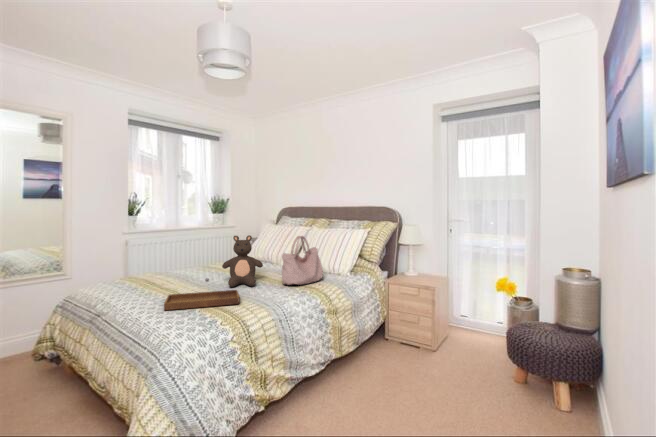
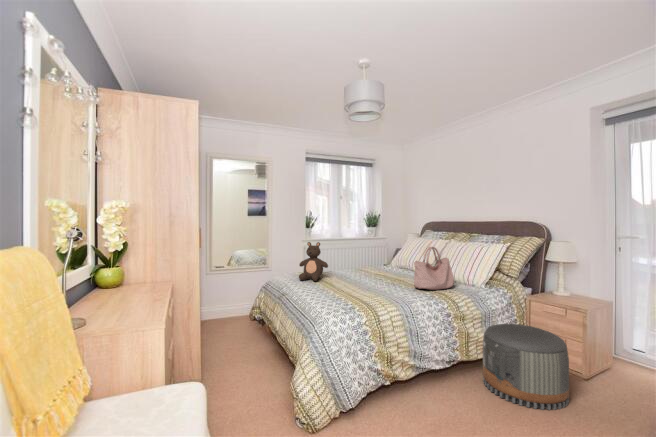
teddy bear: present [222,235,263,287] -> present [299,242,328,281]
tray: present [164,278,239,310] -> none [321,275,375,298]
pouf: none [355,310,430,393] -> present [483,324,569,410]

